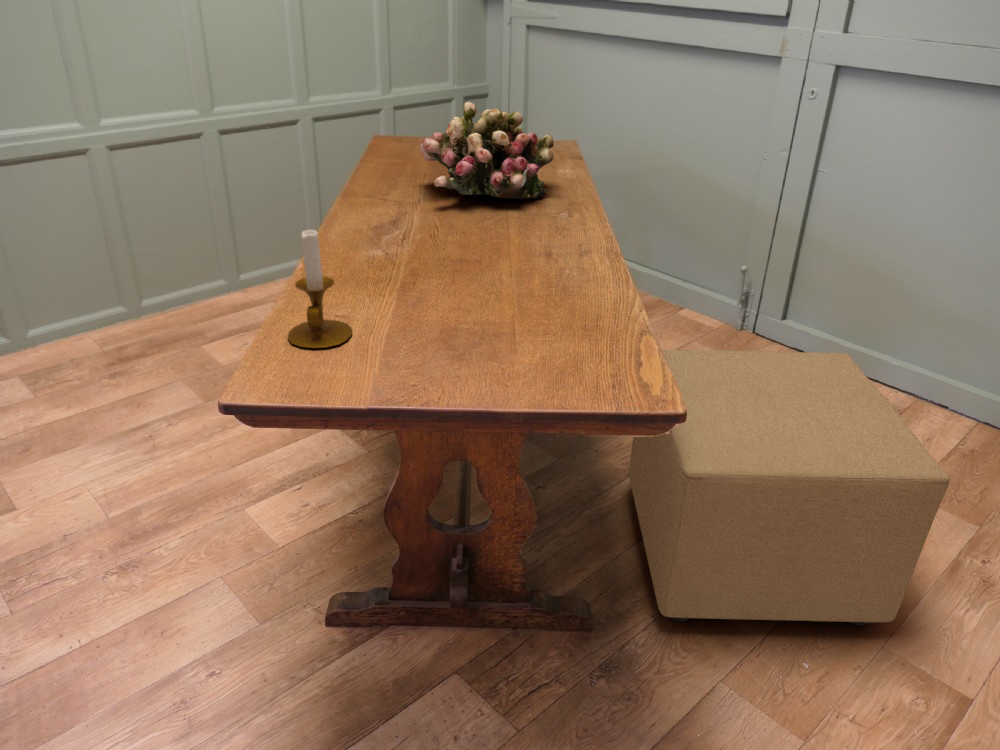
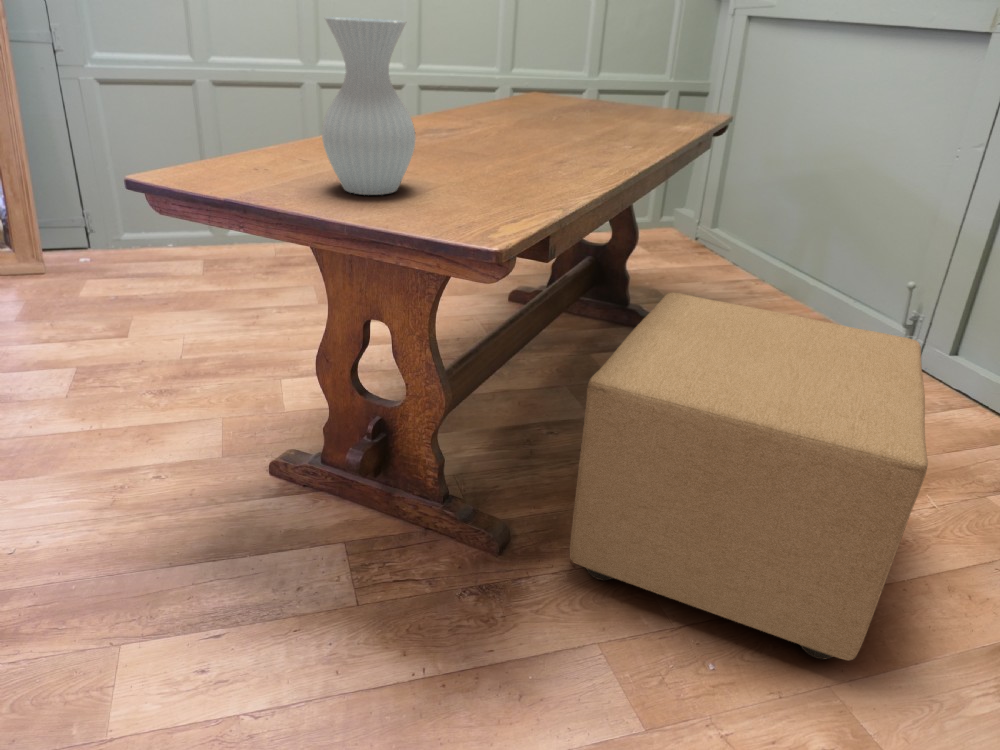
flower arrangement: present [419,102,554,199] -> none [503,30,649,131]
vase: none [421,191,512,364] -> present [322,17,416,195]
candlestick: present [288,230,352,348] -> none [238,54,302,169]

